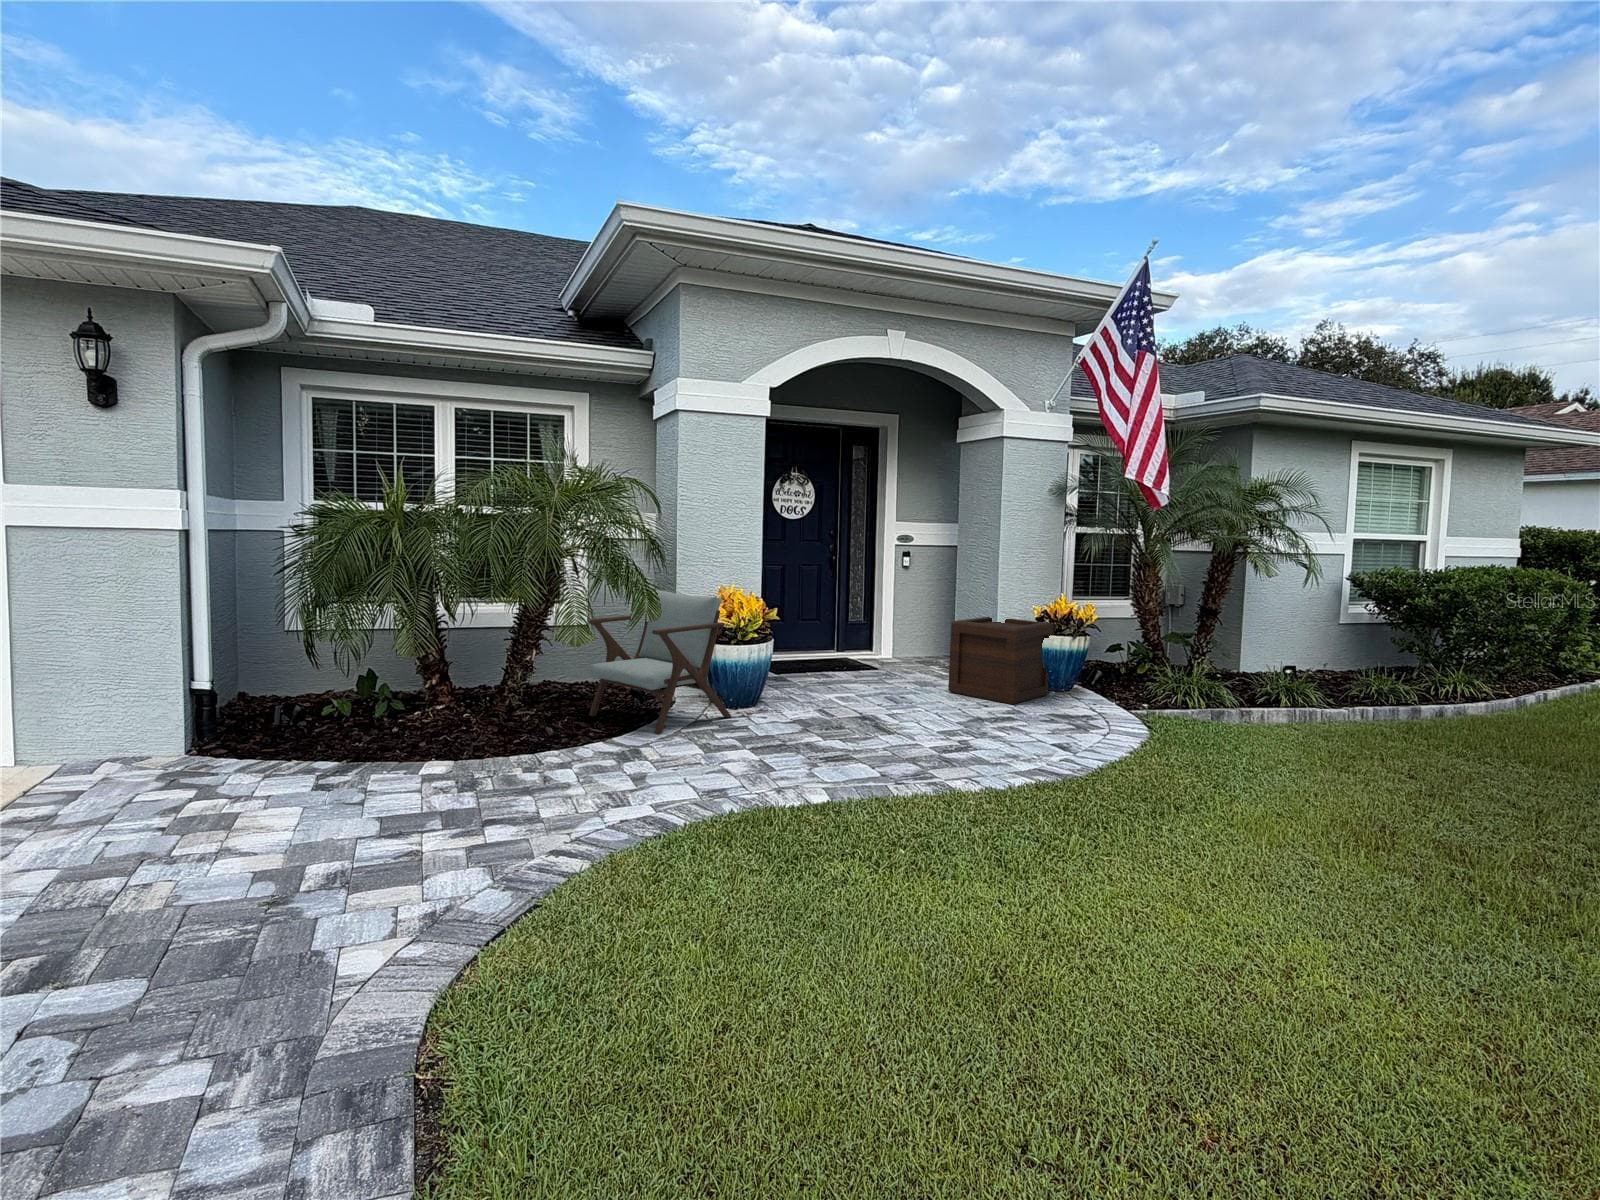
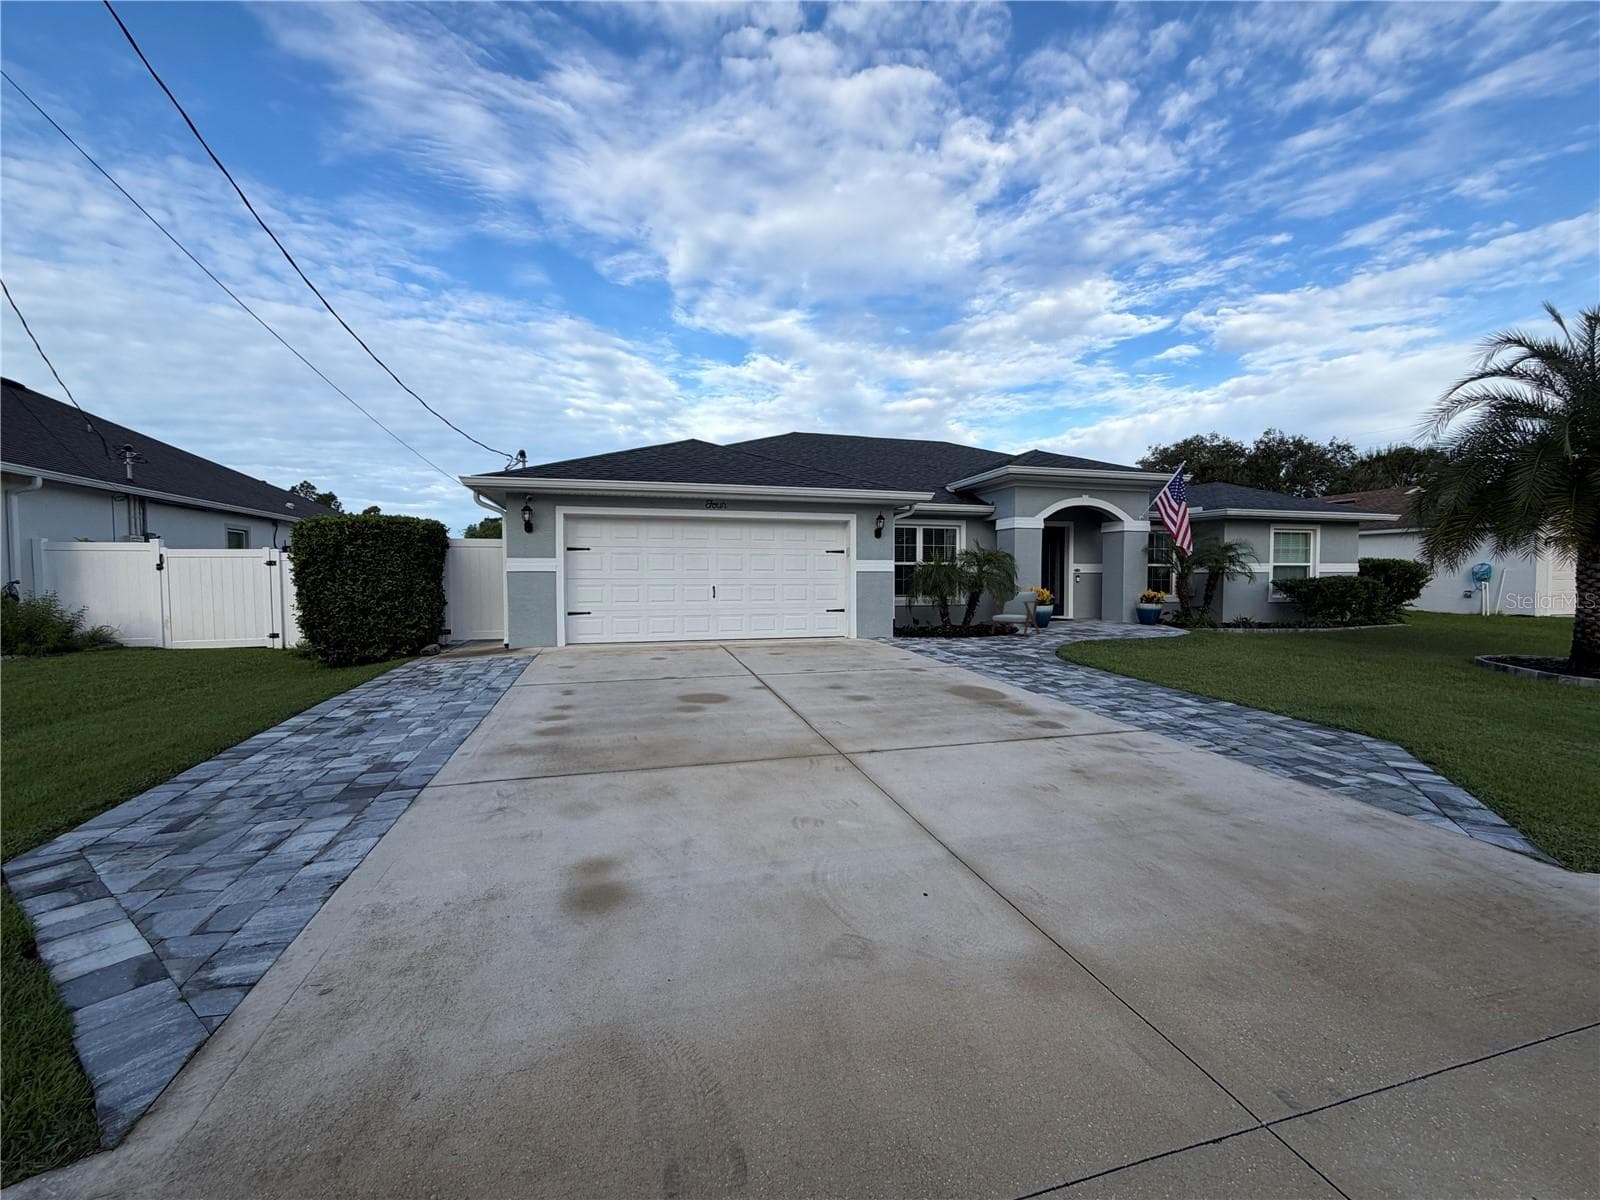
wooden crate: present [948,617,1054,704] -> none [1108,601,1149,631]

